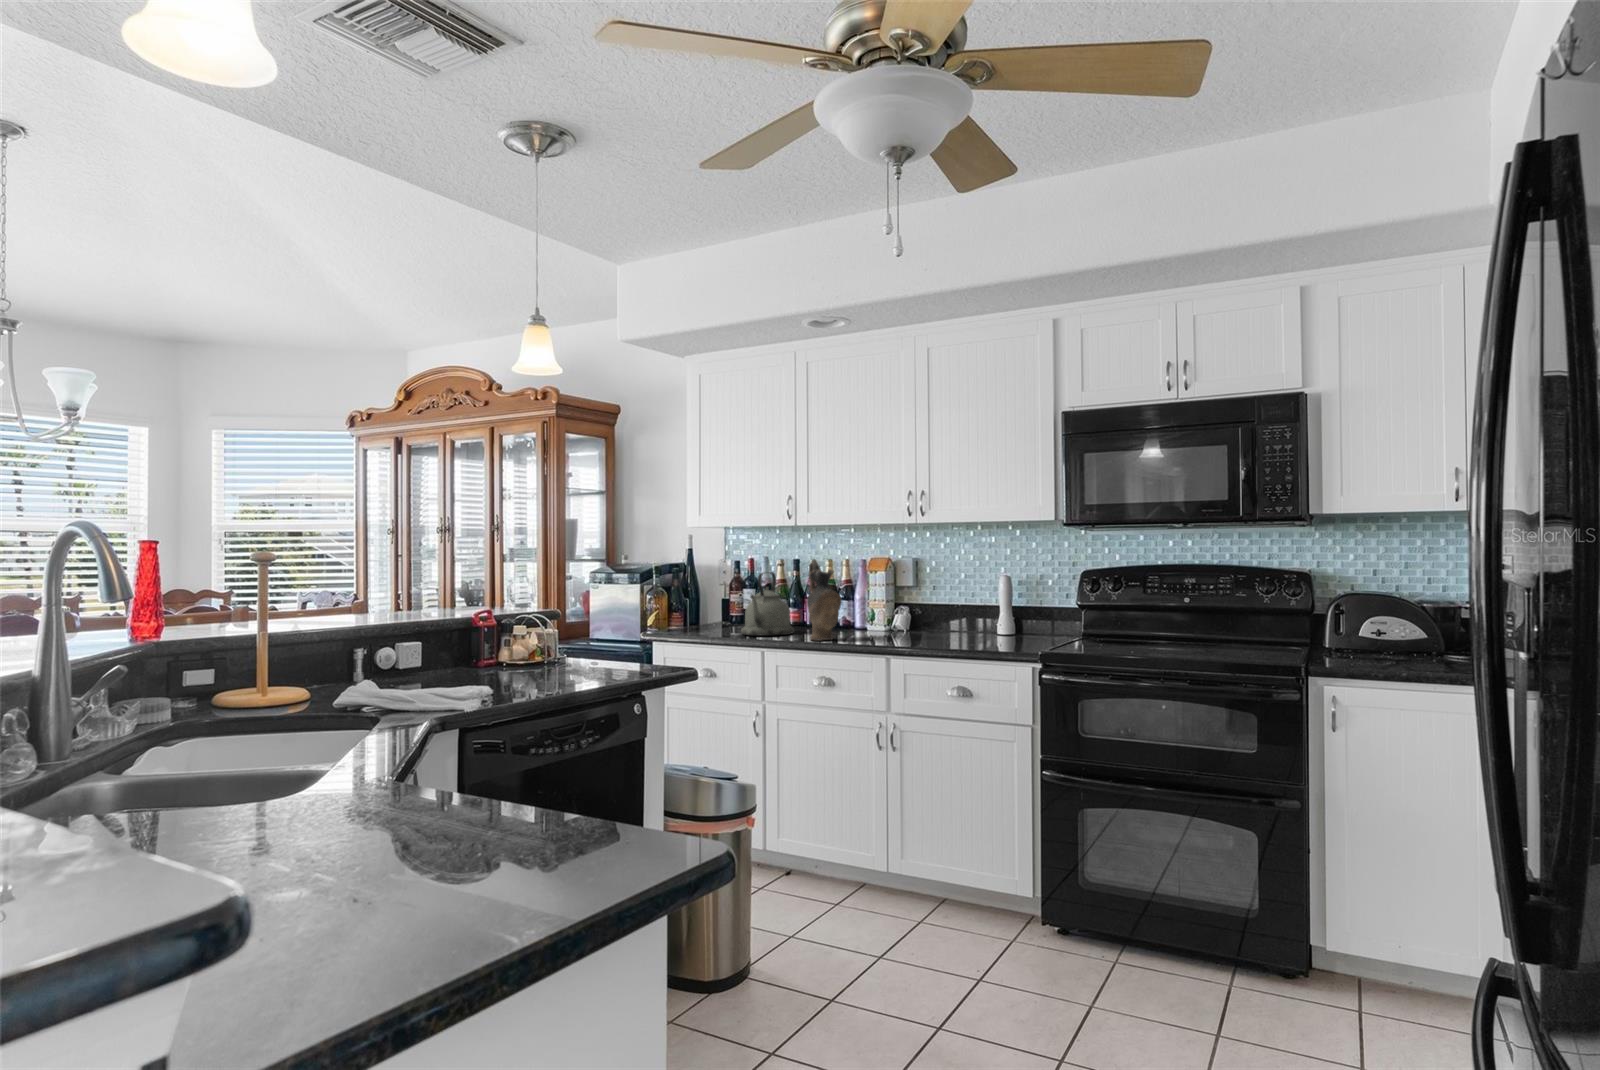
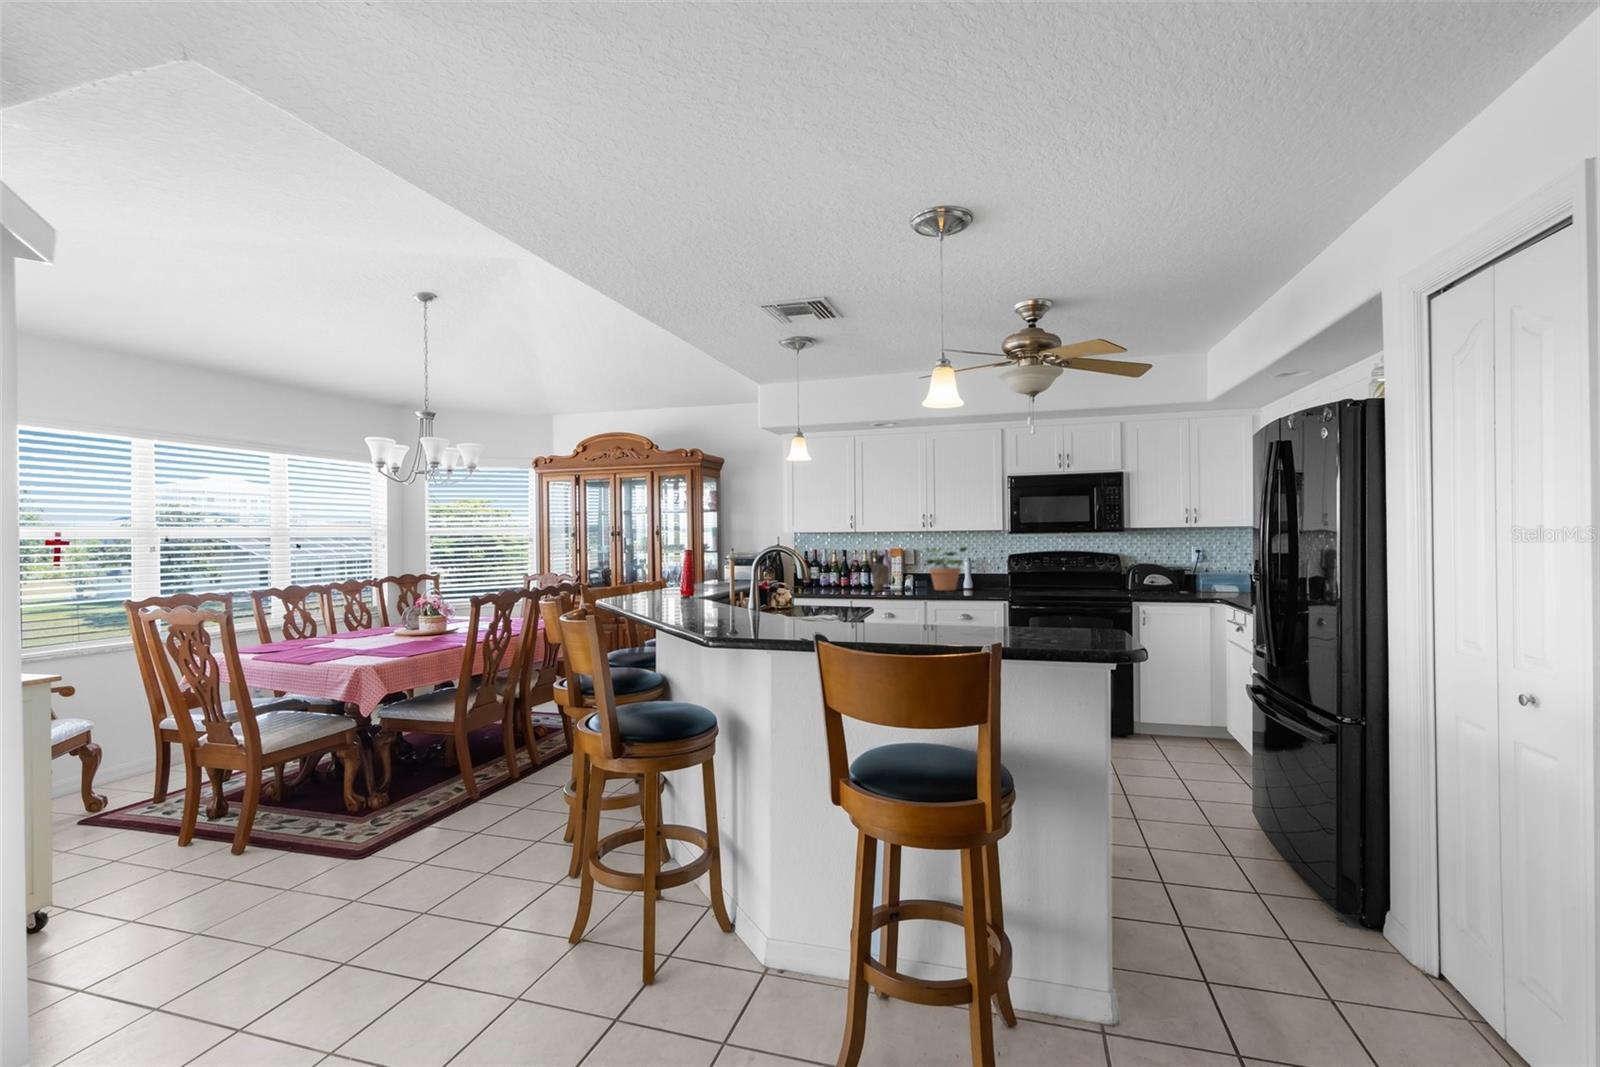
potted plant: none [900,555,1003,641] -> present [926,547,969,591]
kettle: present [741,572,795,636] -> none [827,556,856,590]

